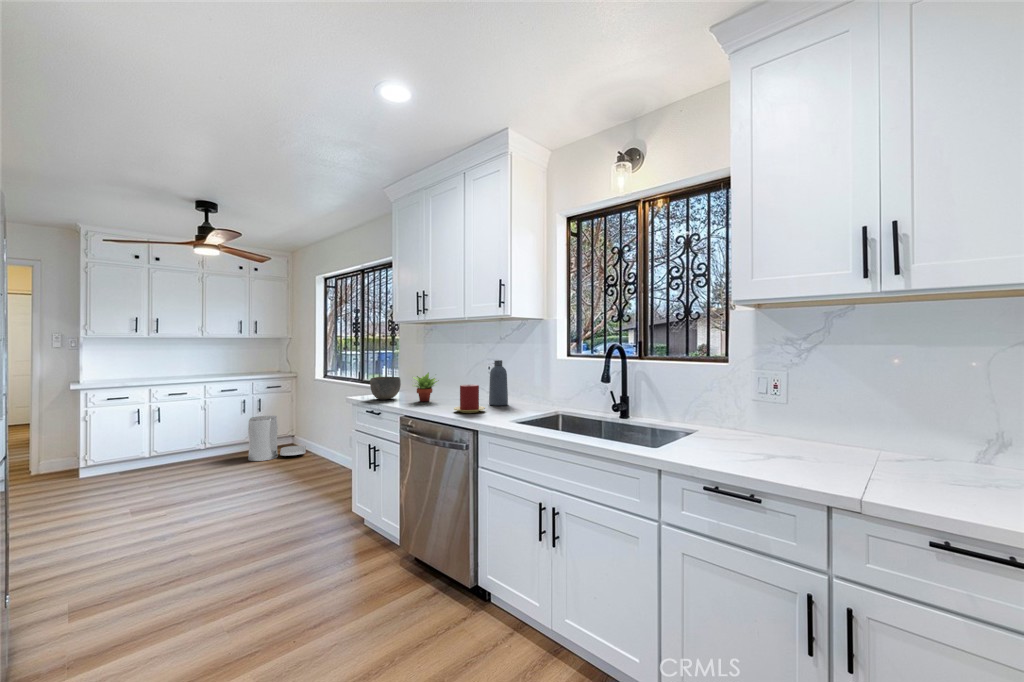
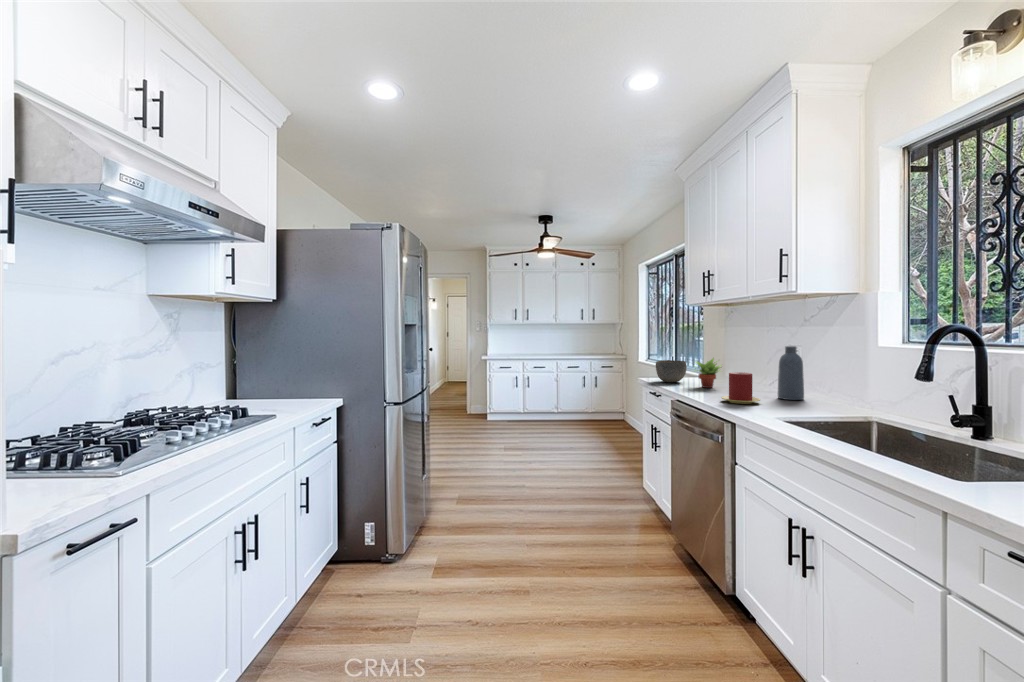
trash can: present [248,416,306,461] -> none [586,390,631,427]

